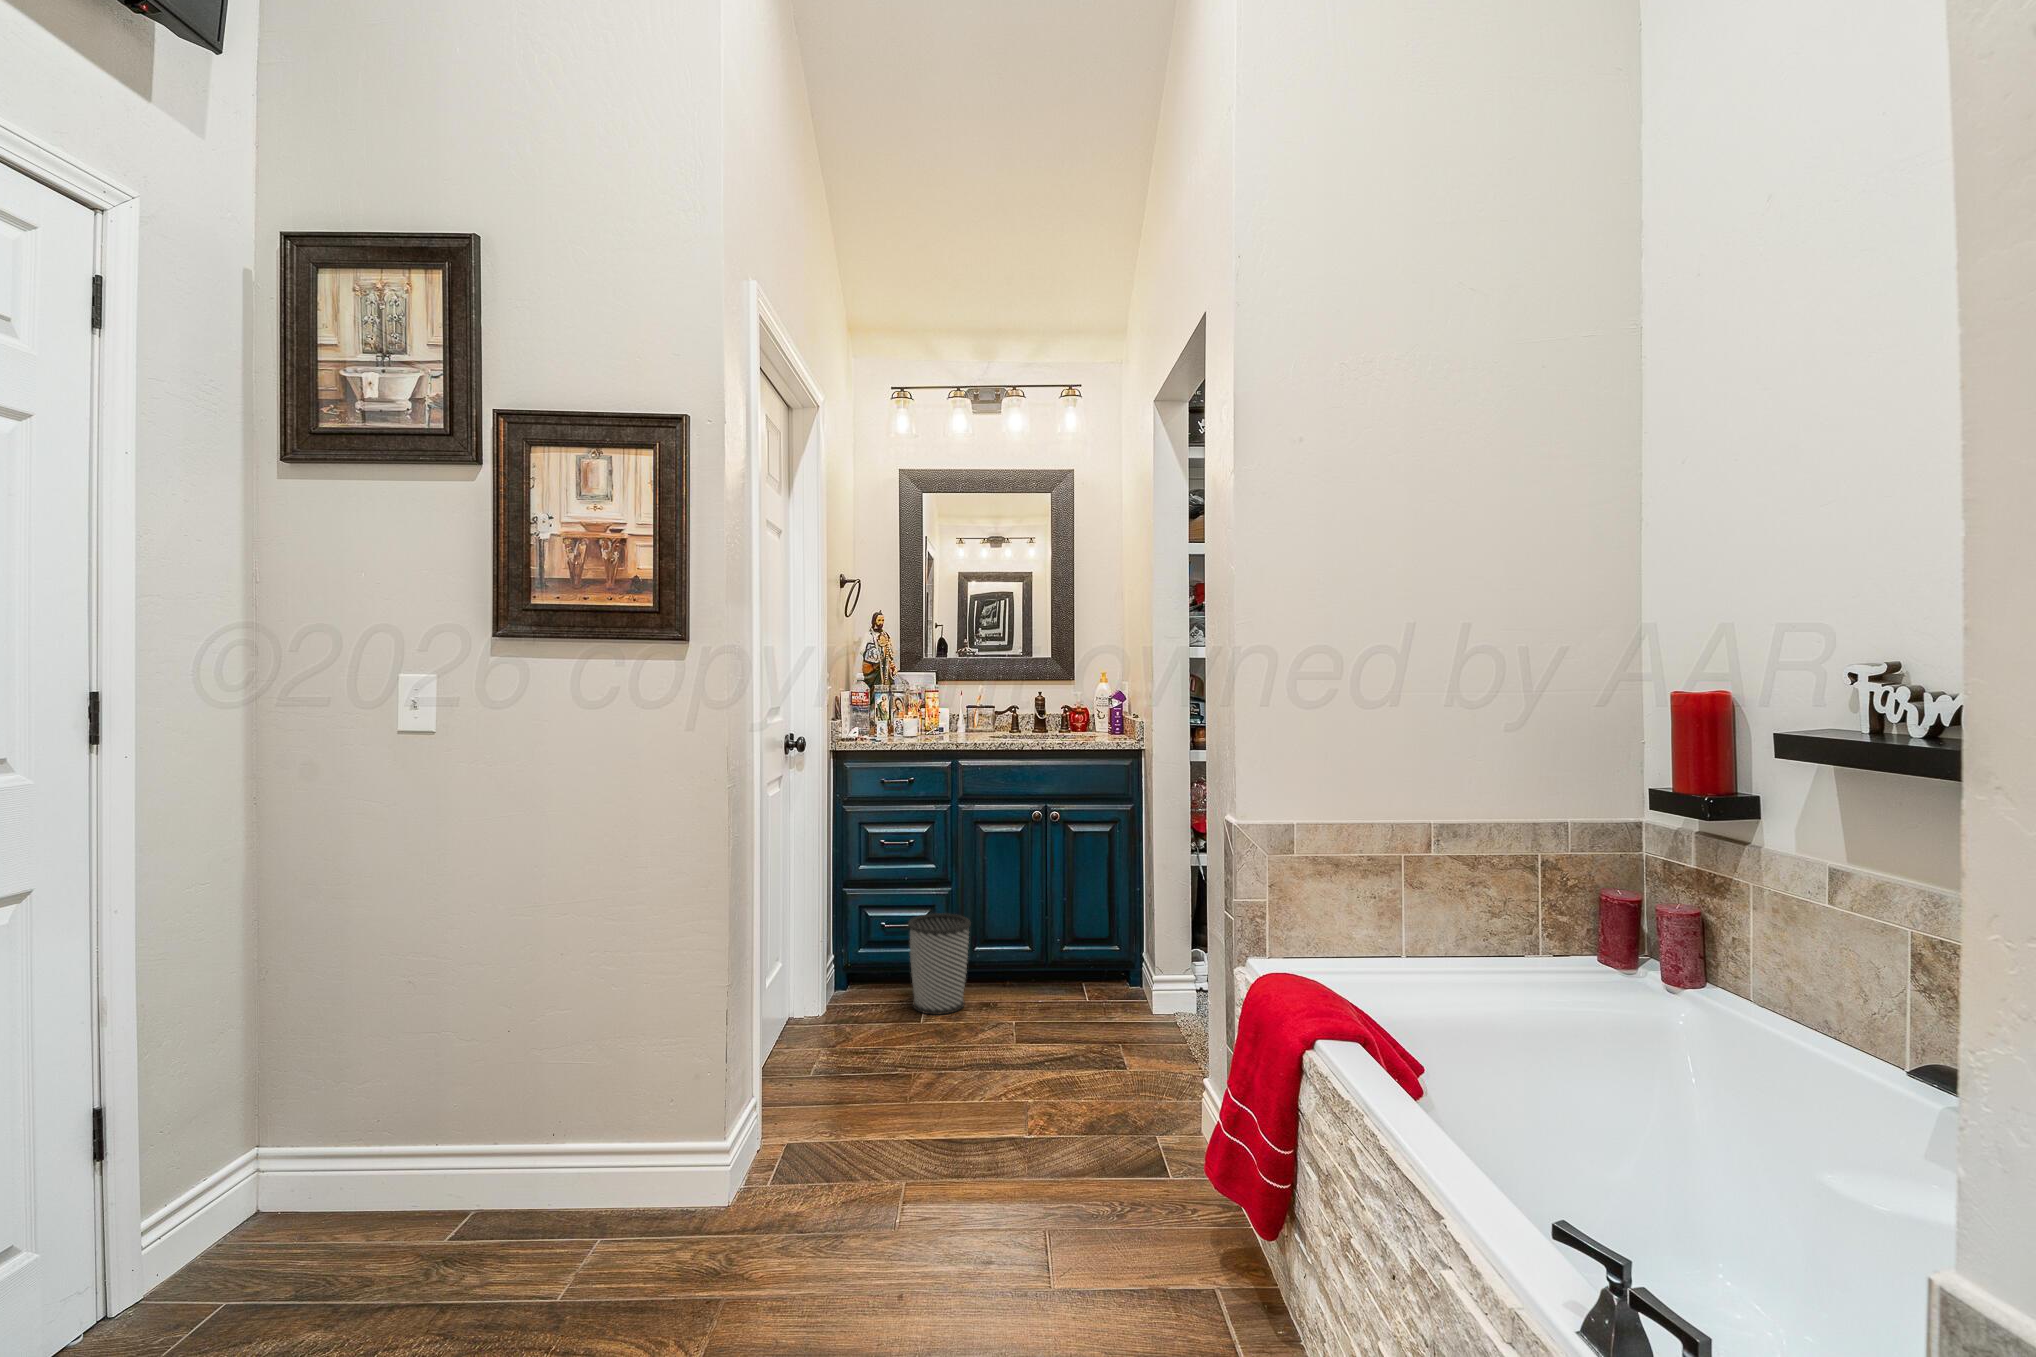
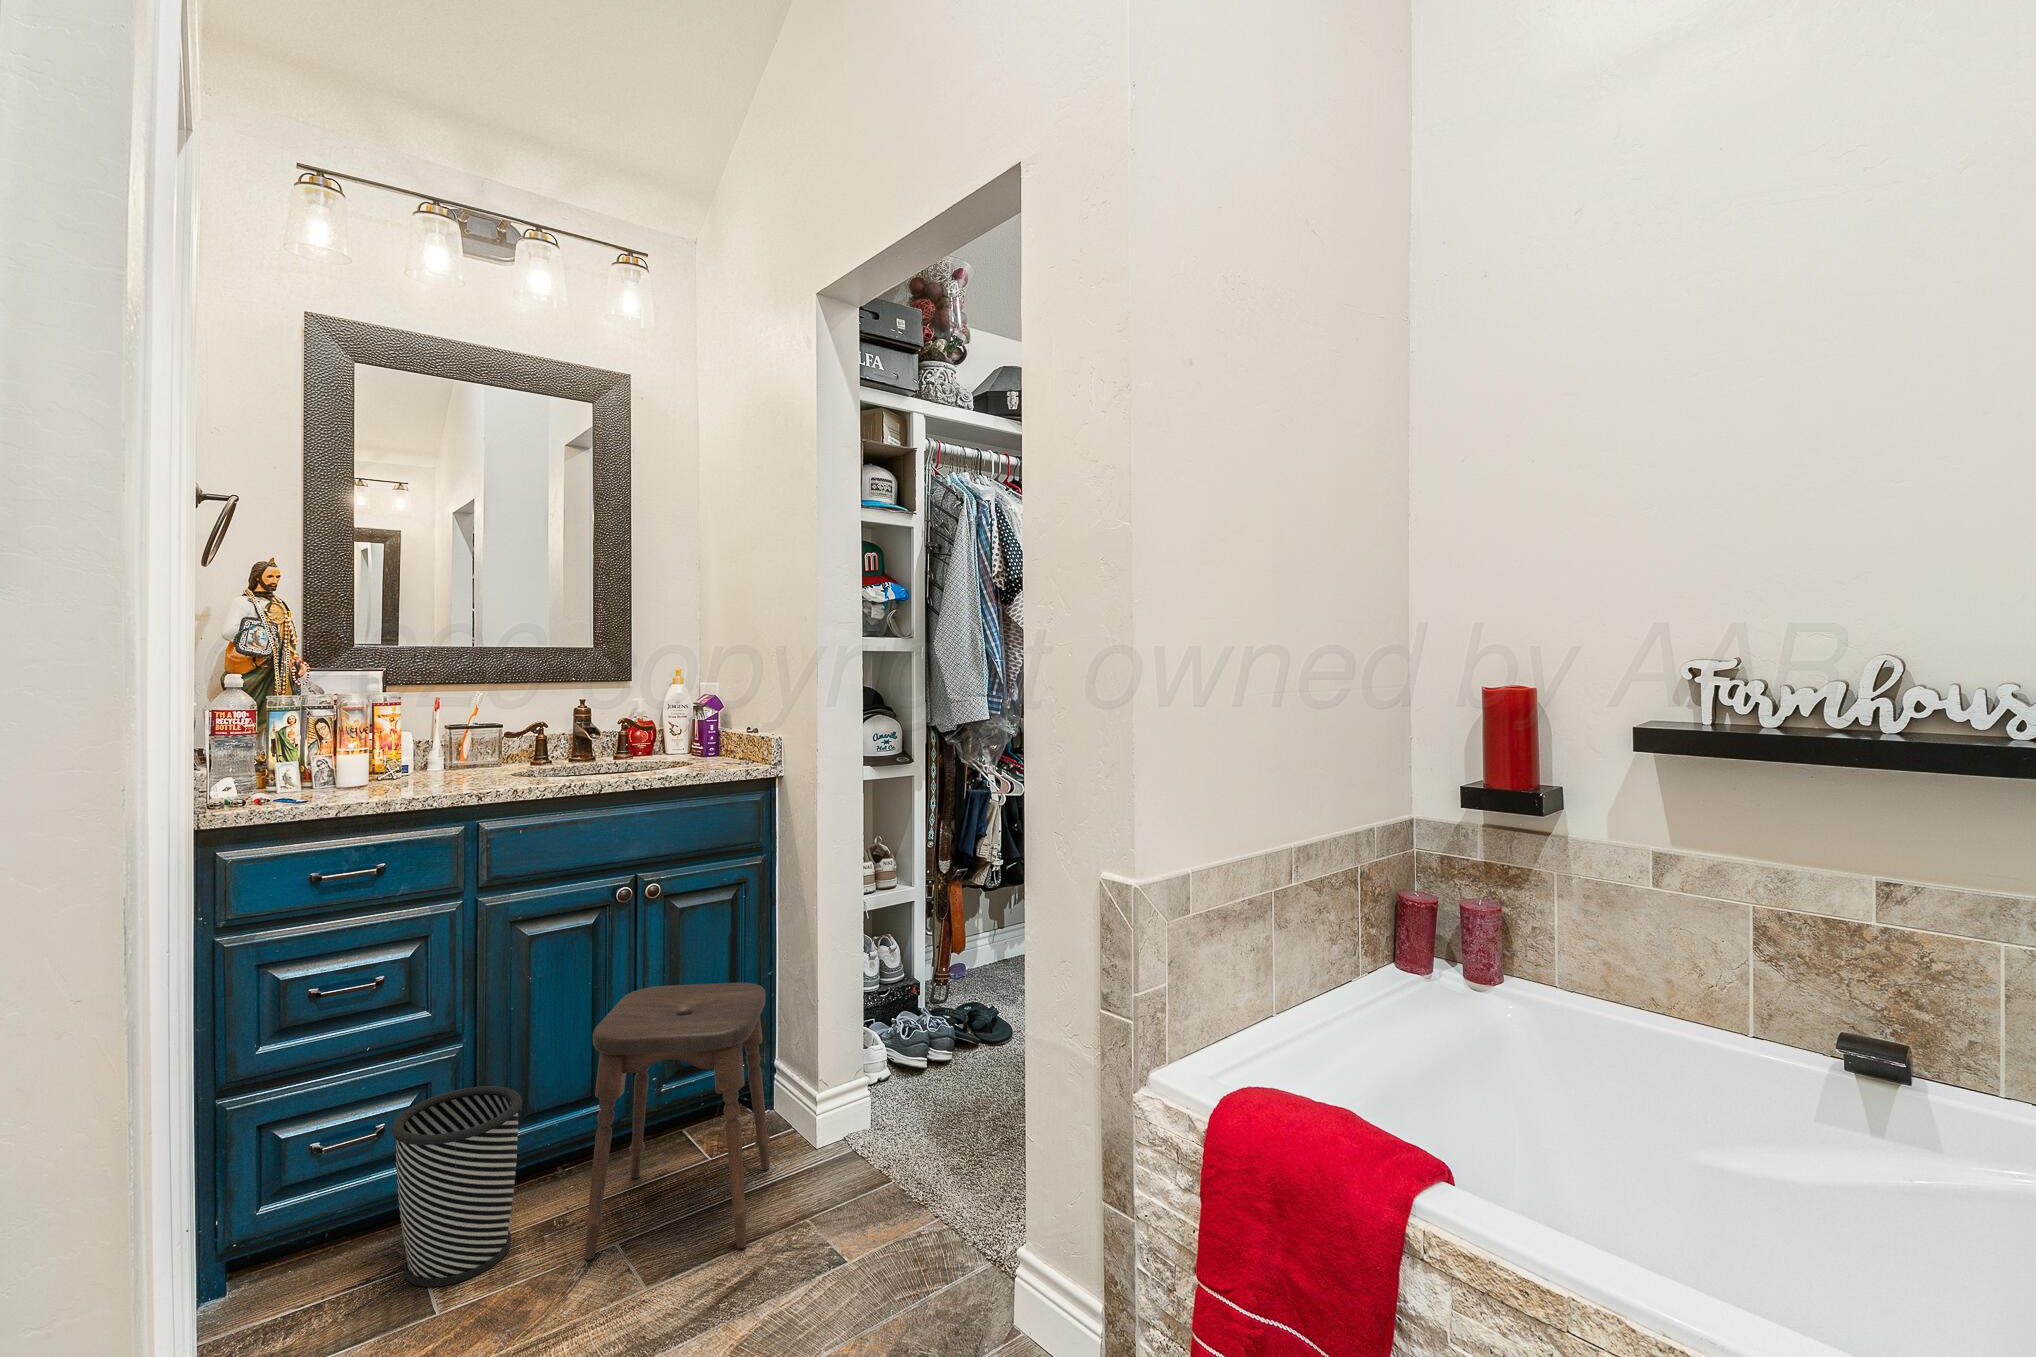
stool: none [993,877,1117,1045] -> present [585,983,770,1260]

